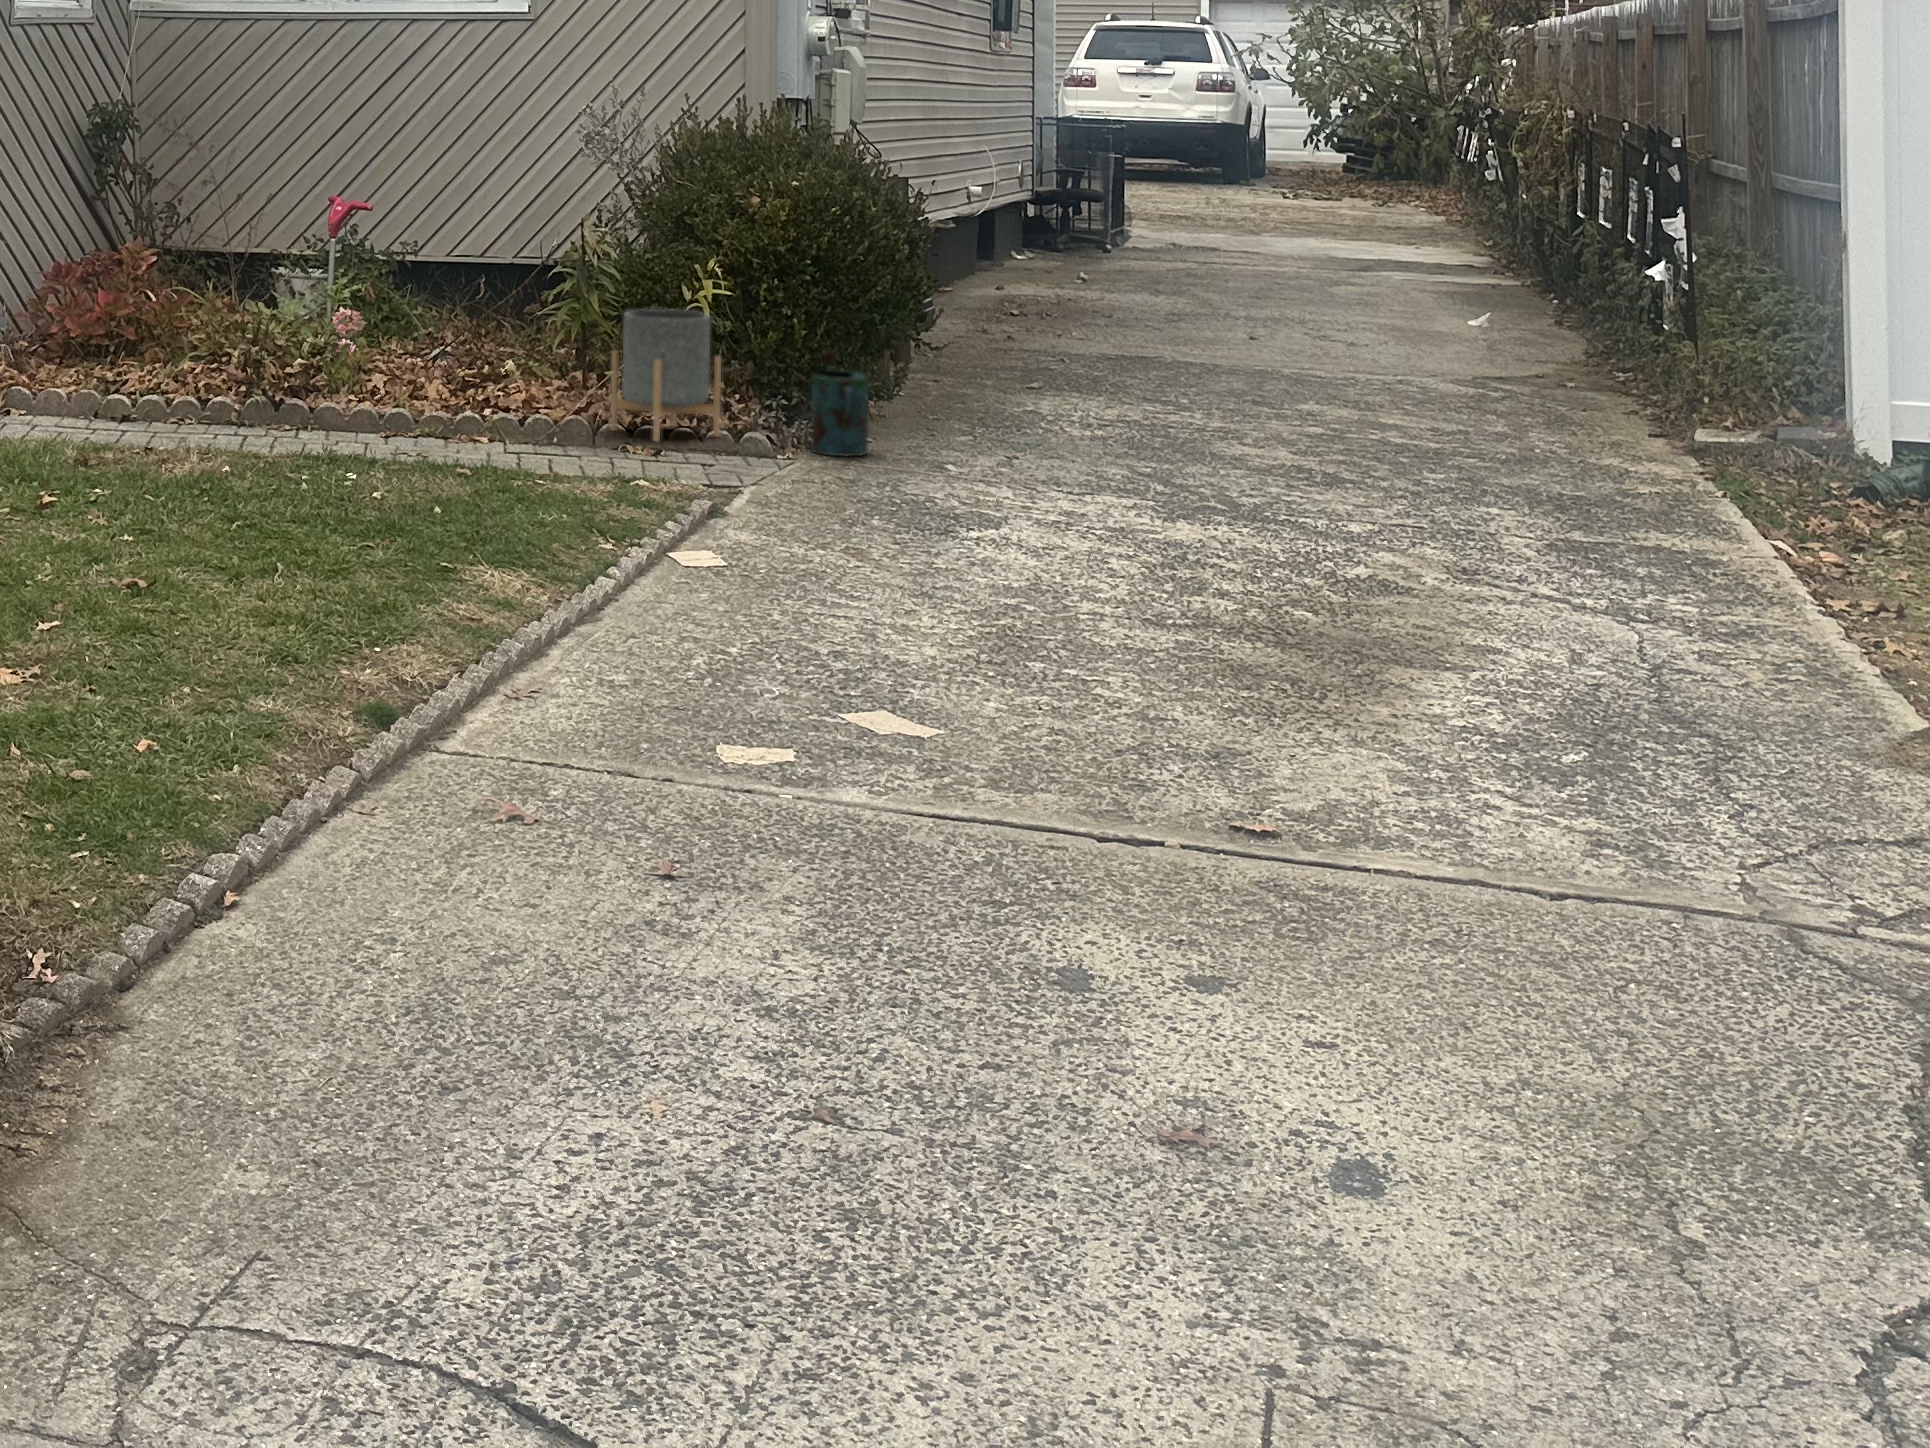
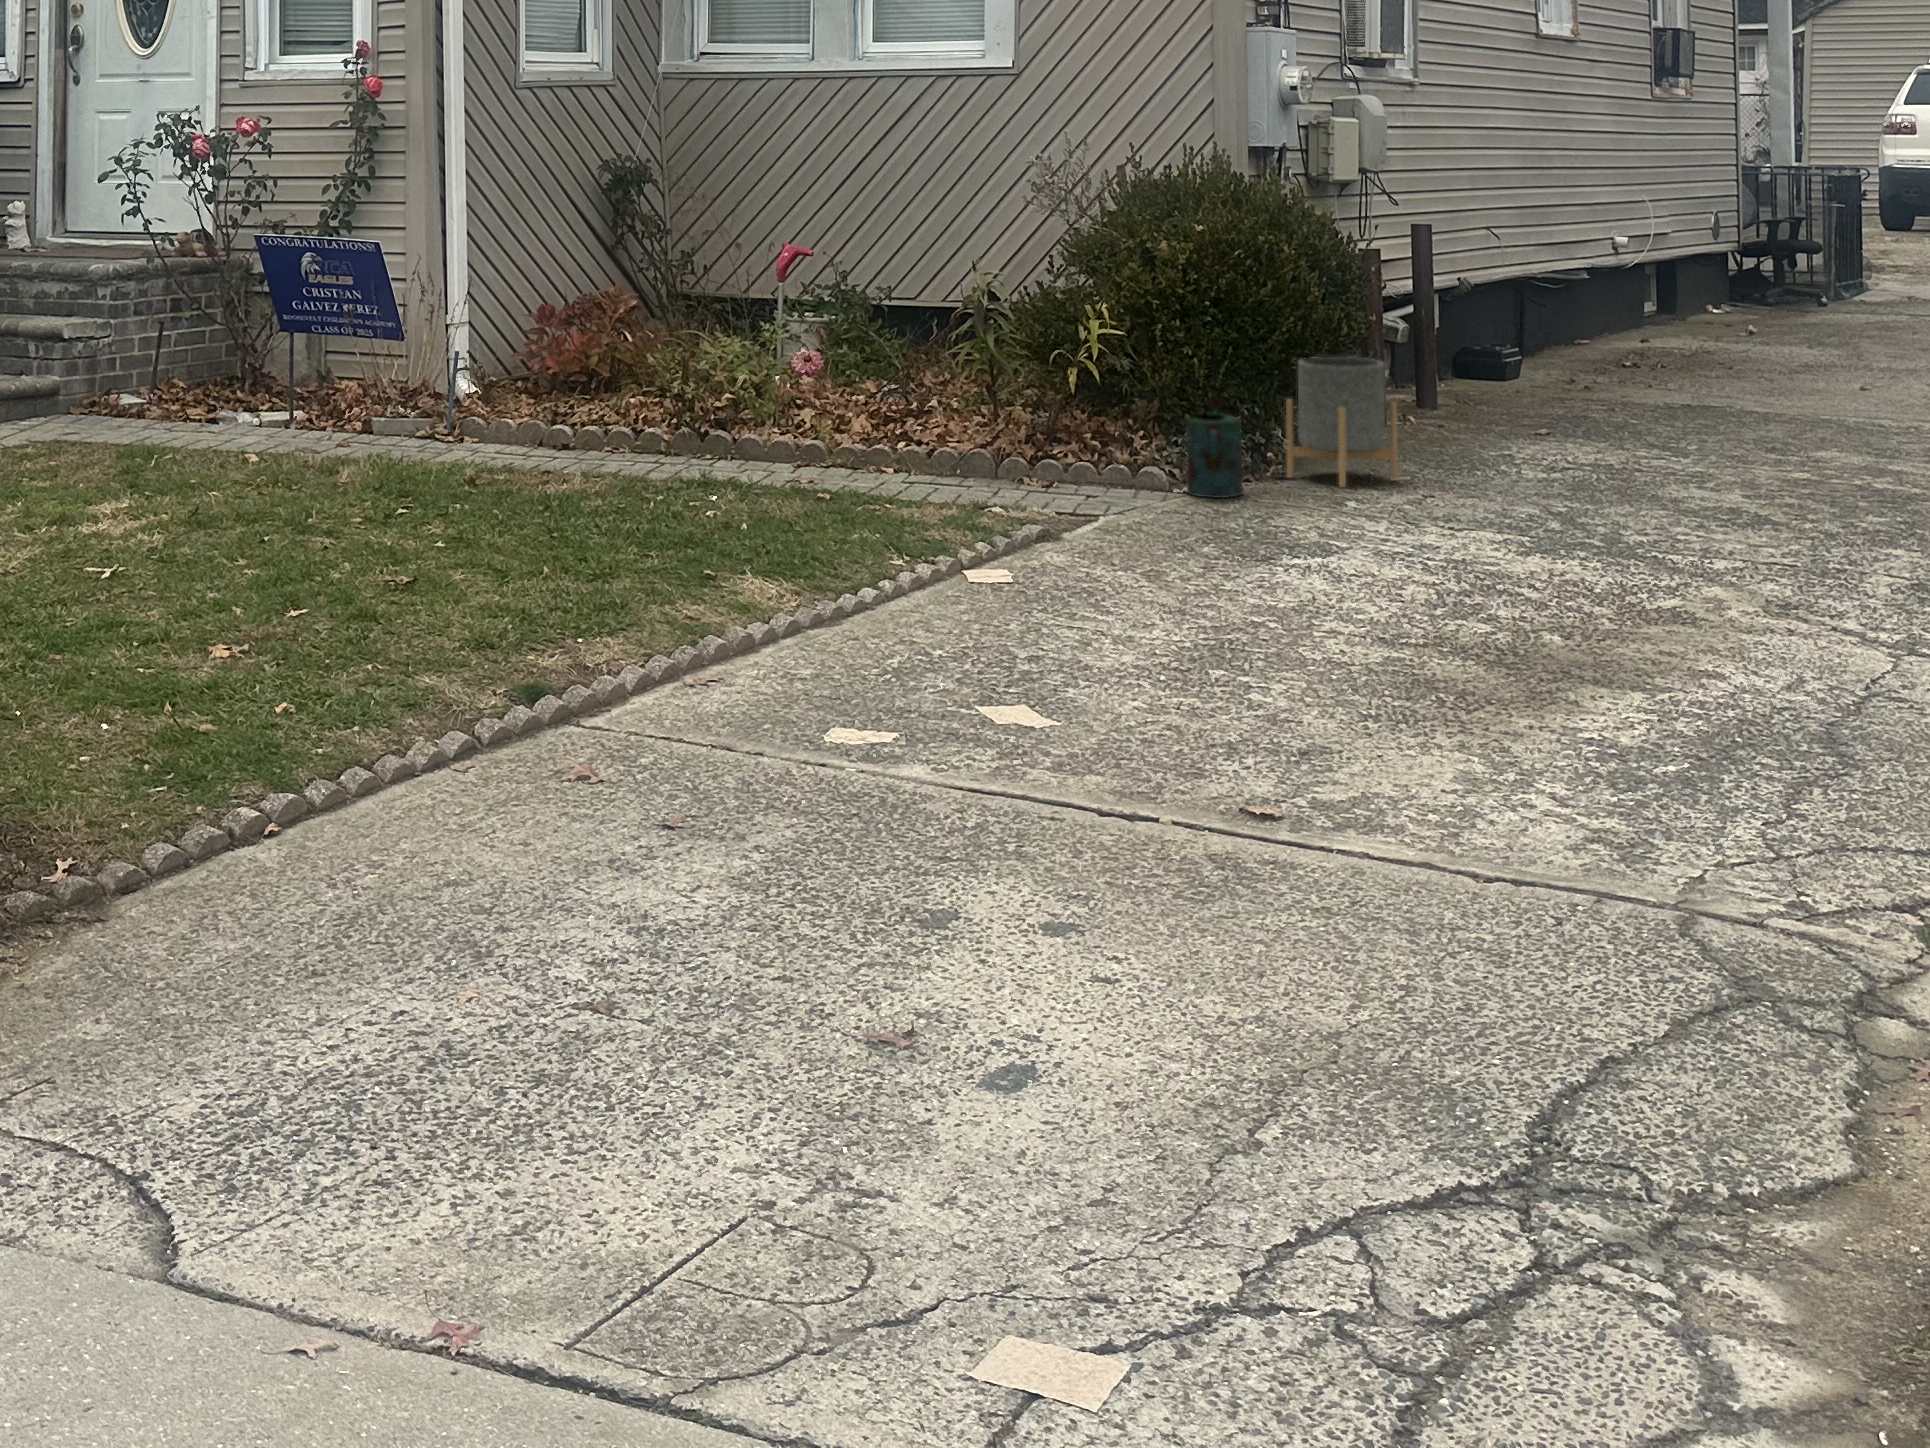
planter: present [610,309,721,441] -> present [1286,357,1398,487]

